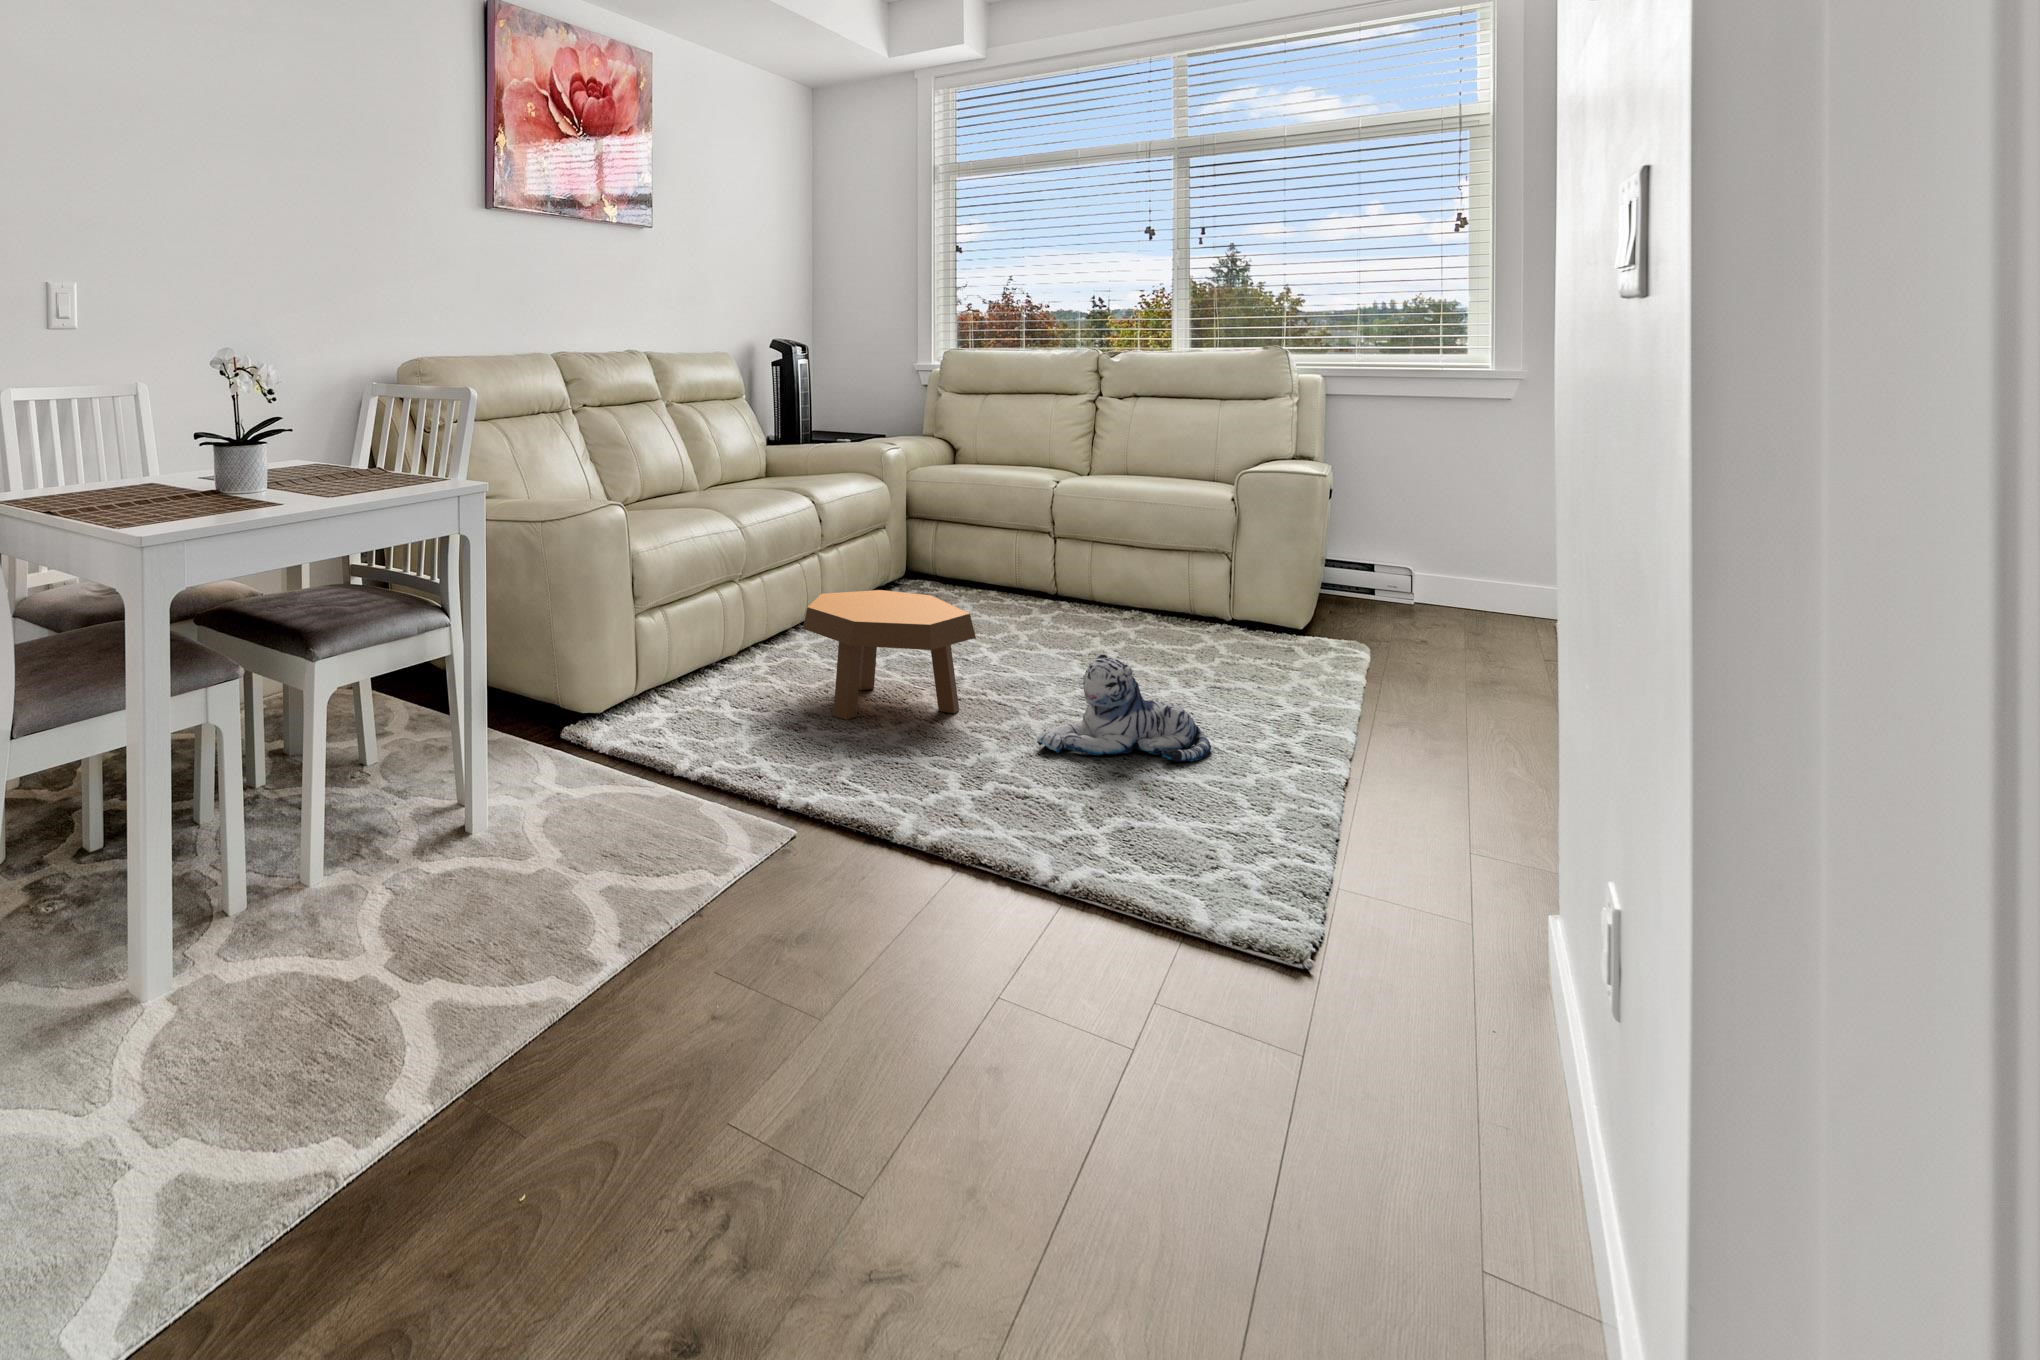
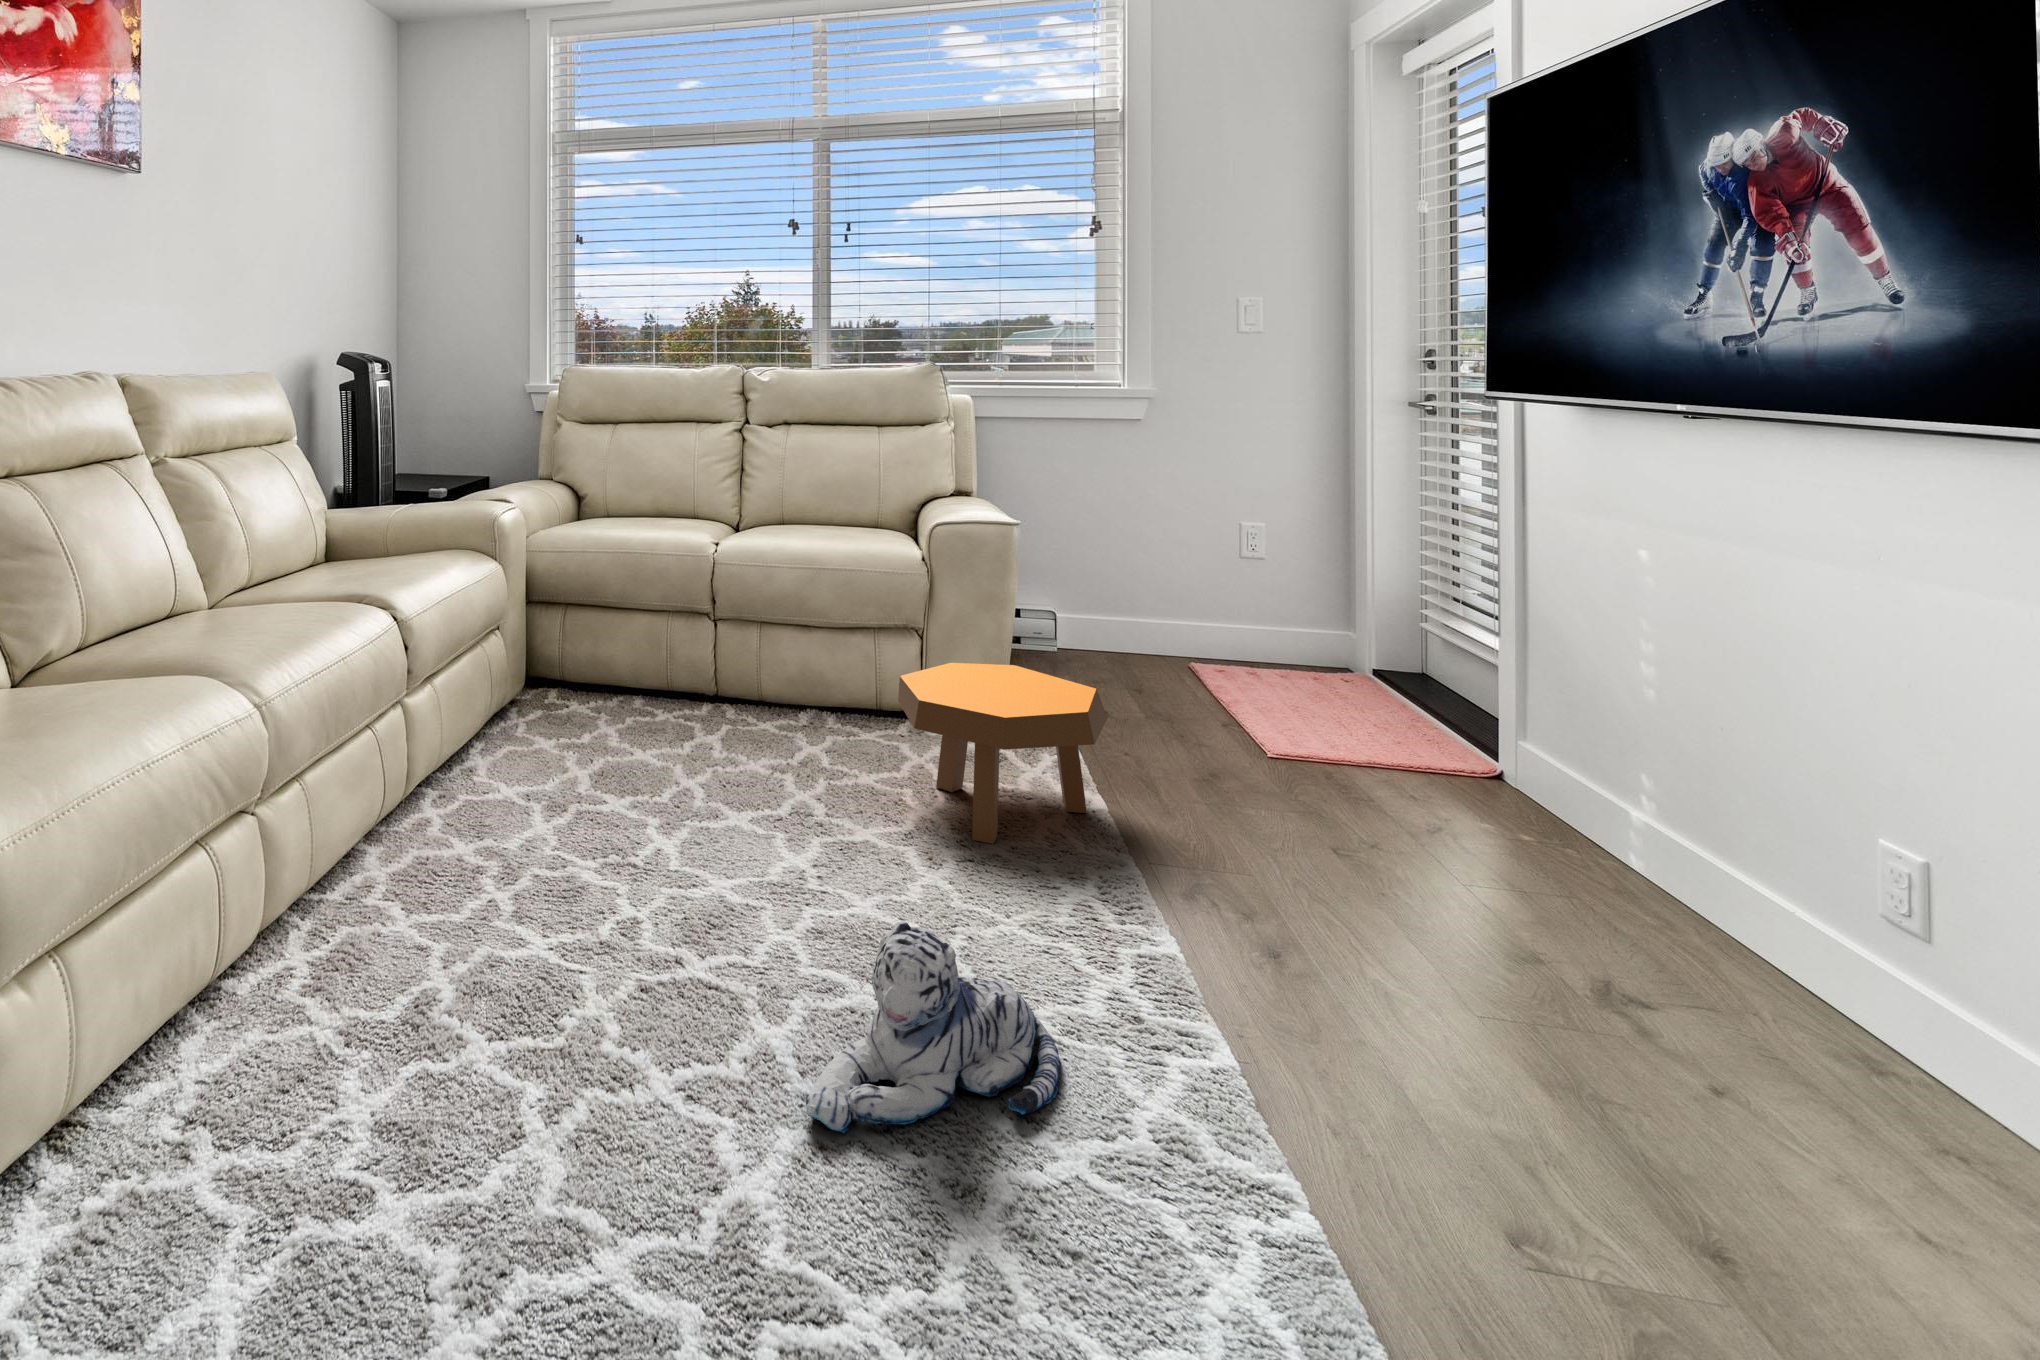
footstool: present [803,590,976,720] -> present [898,663,1107,844]

